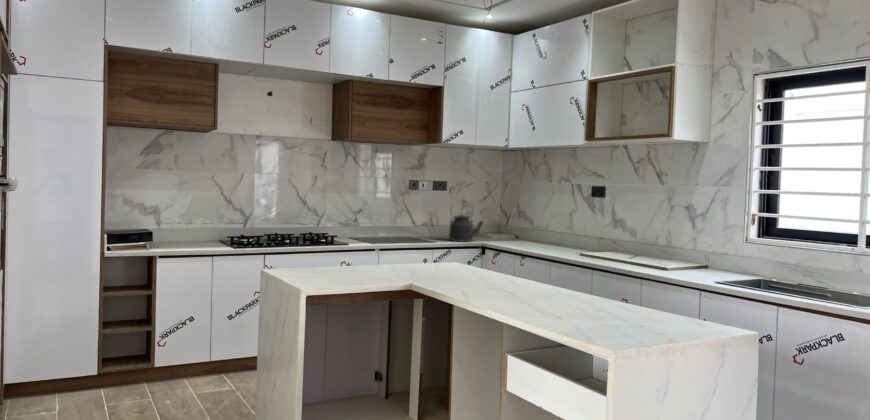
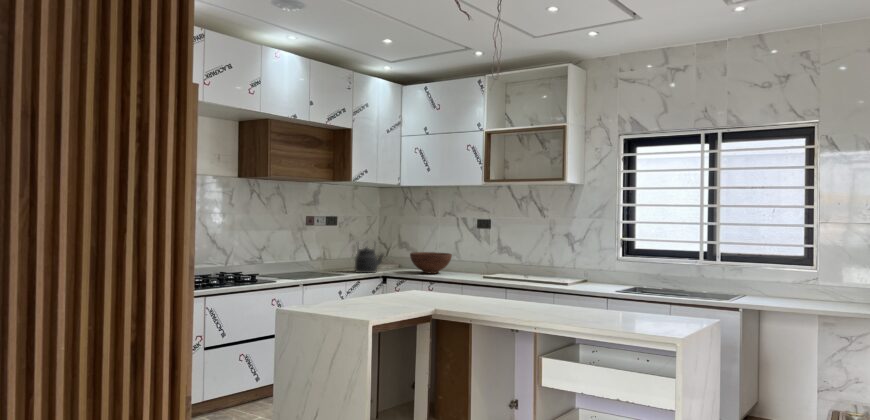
fruit bowl: none [506,221,554,245] -> present [410,252,452,273]

